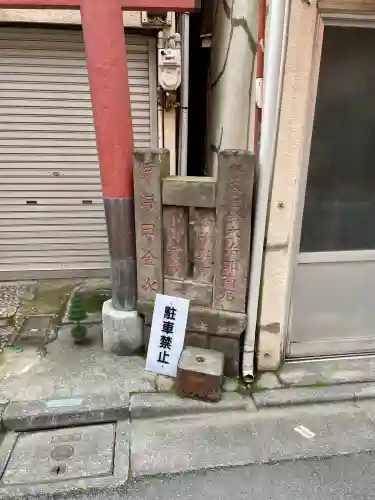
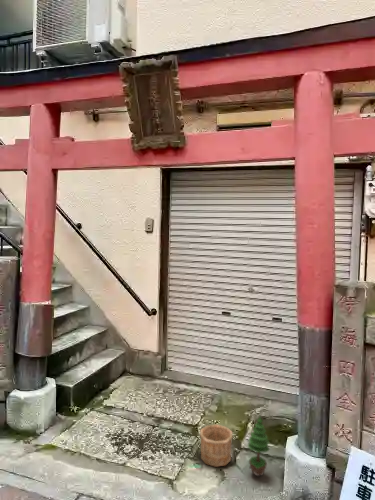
wooden bucket: none [16,309,53,347] -> present [200,424,233,467]

